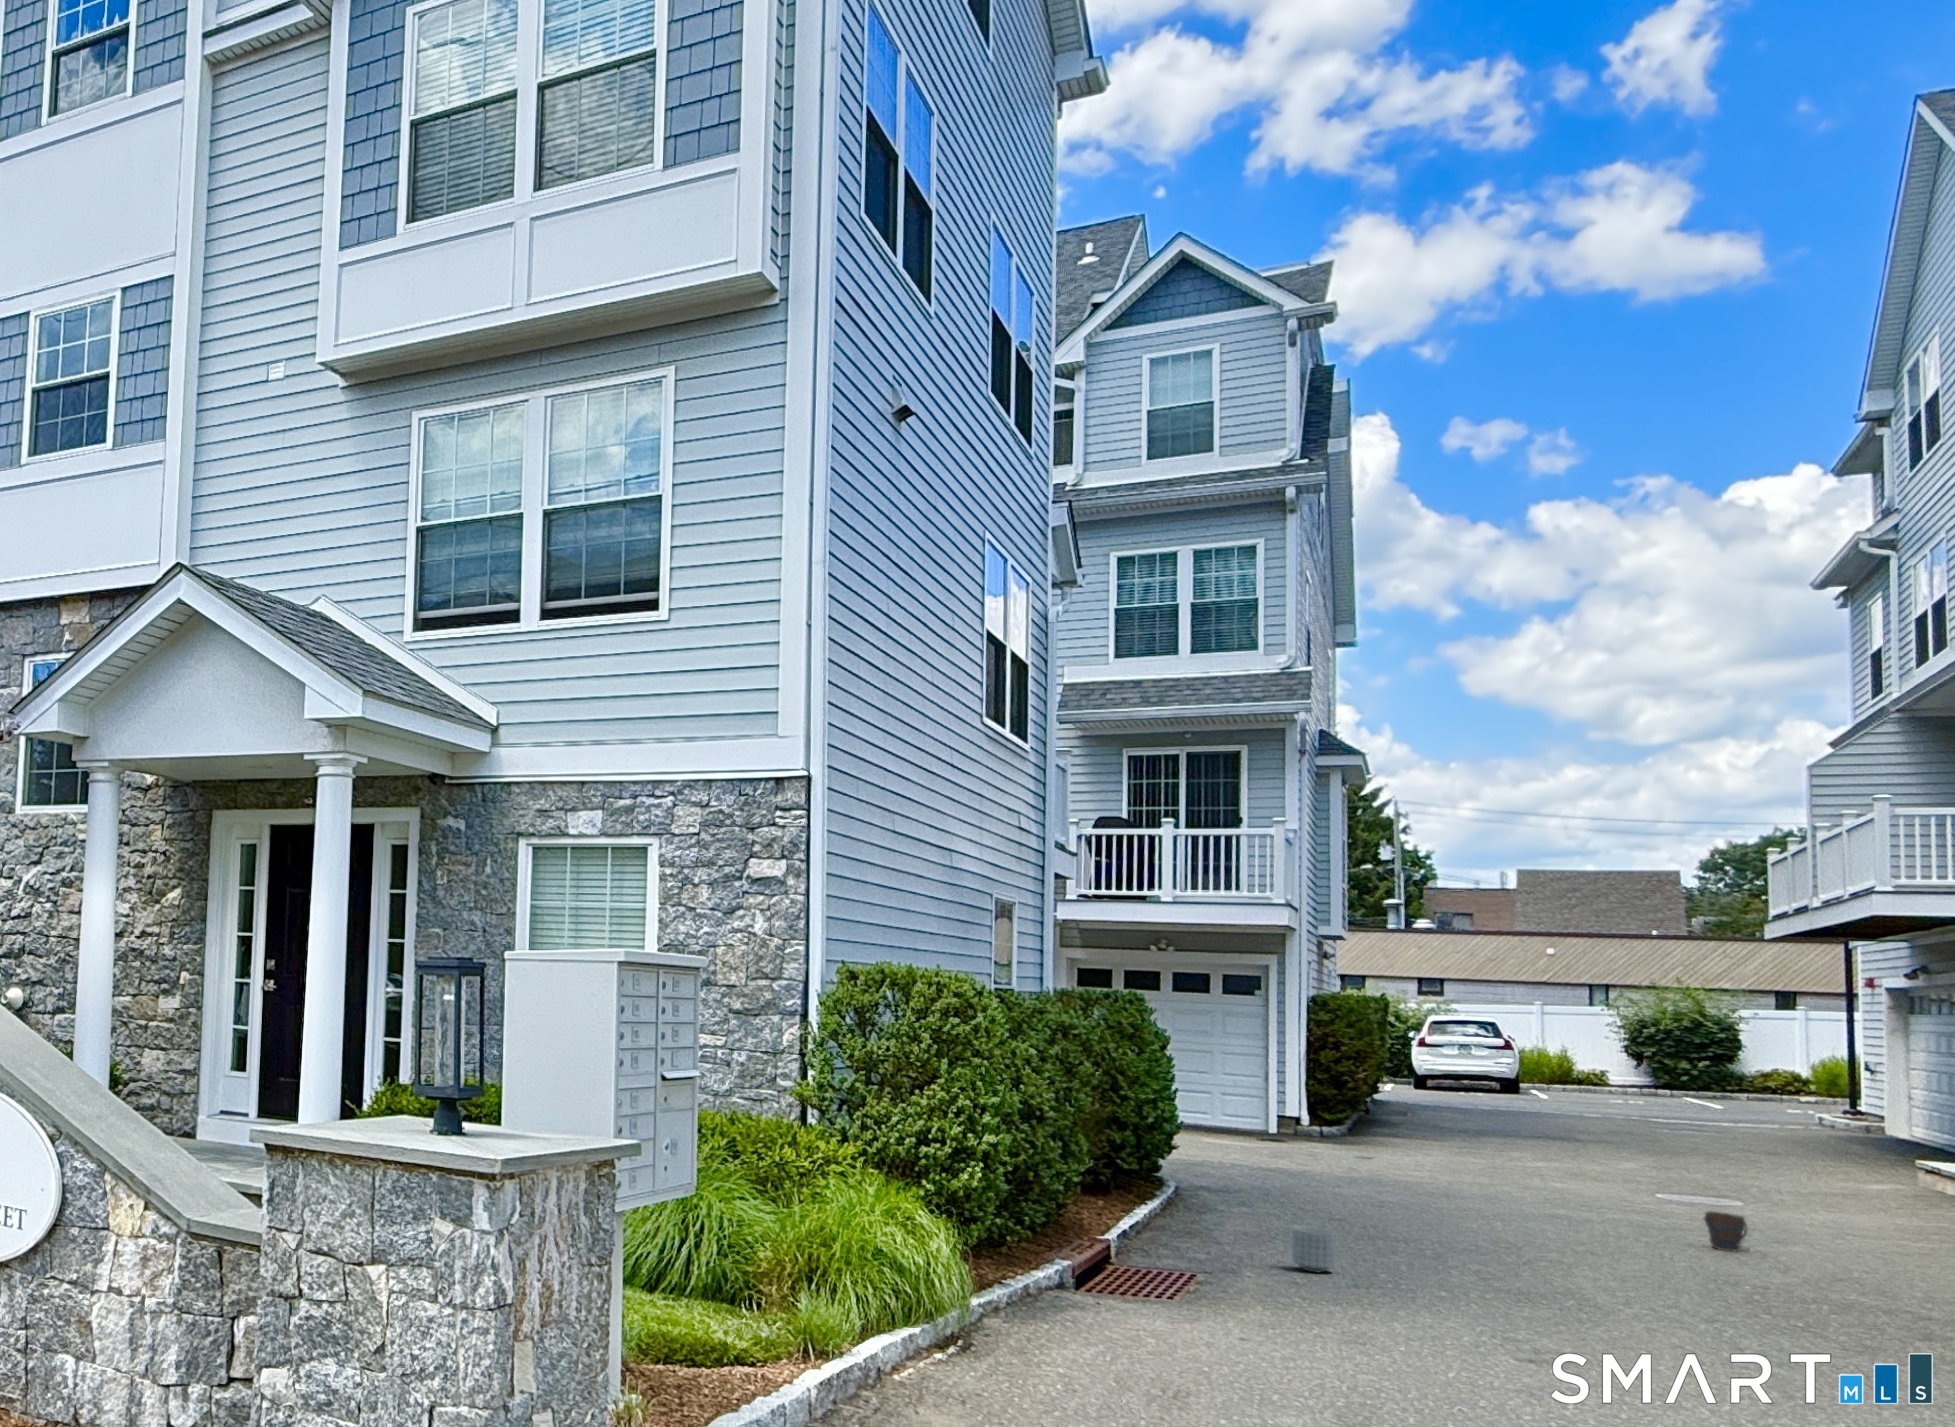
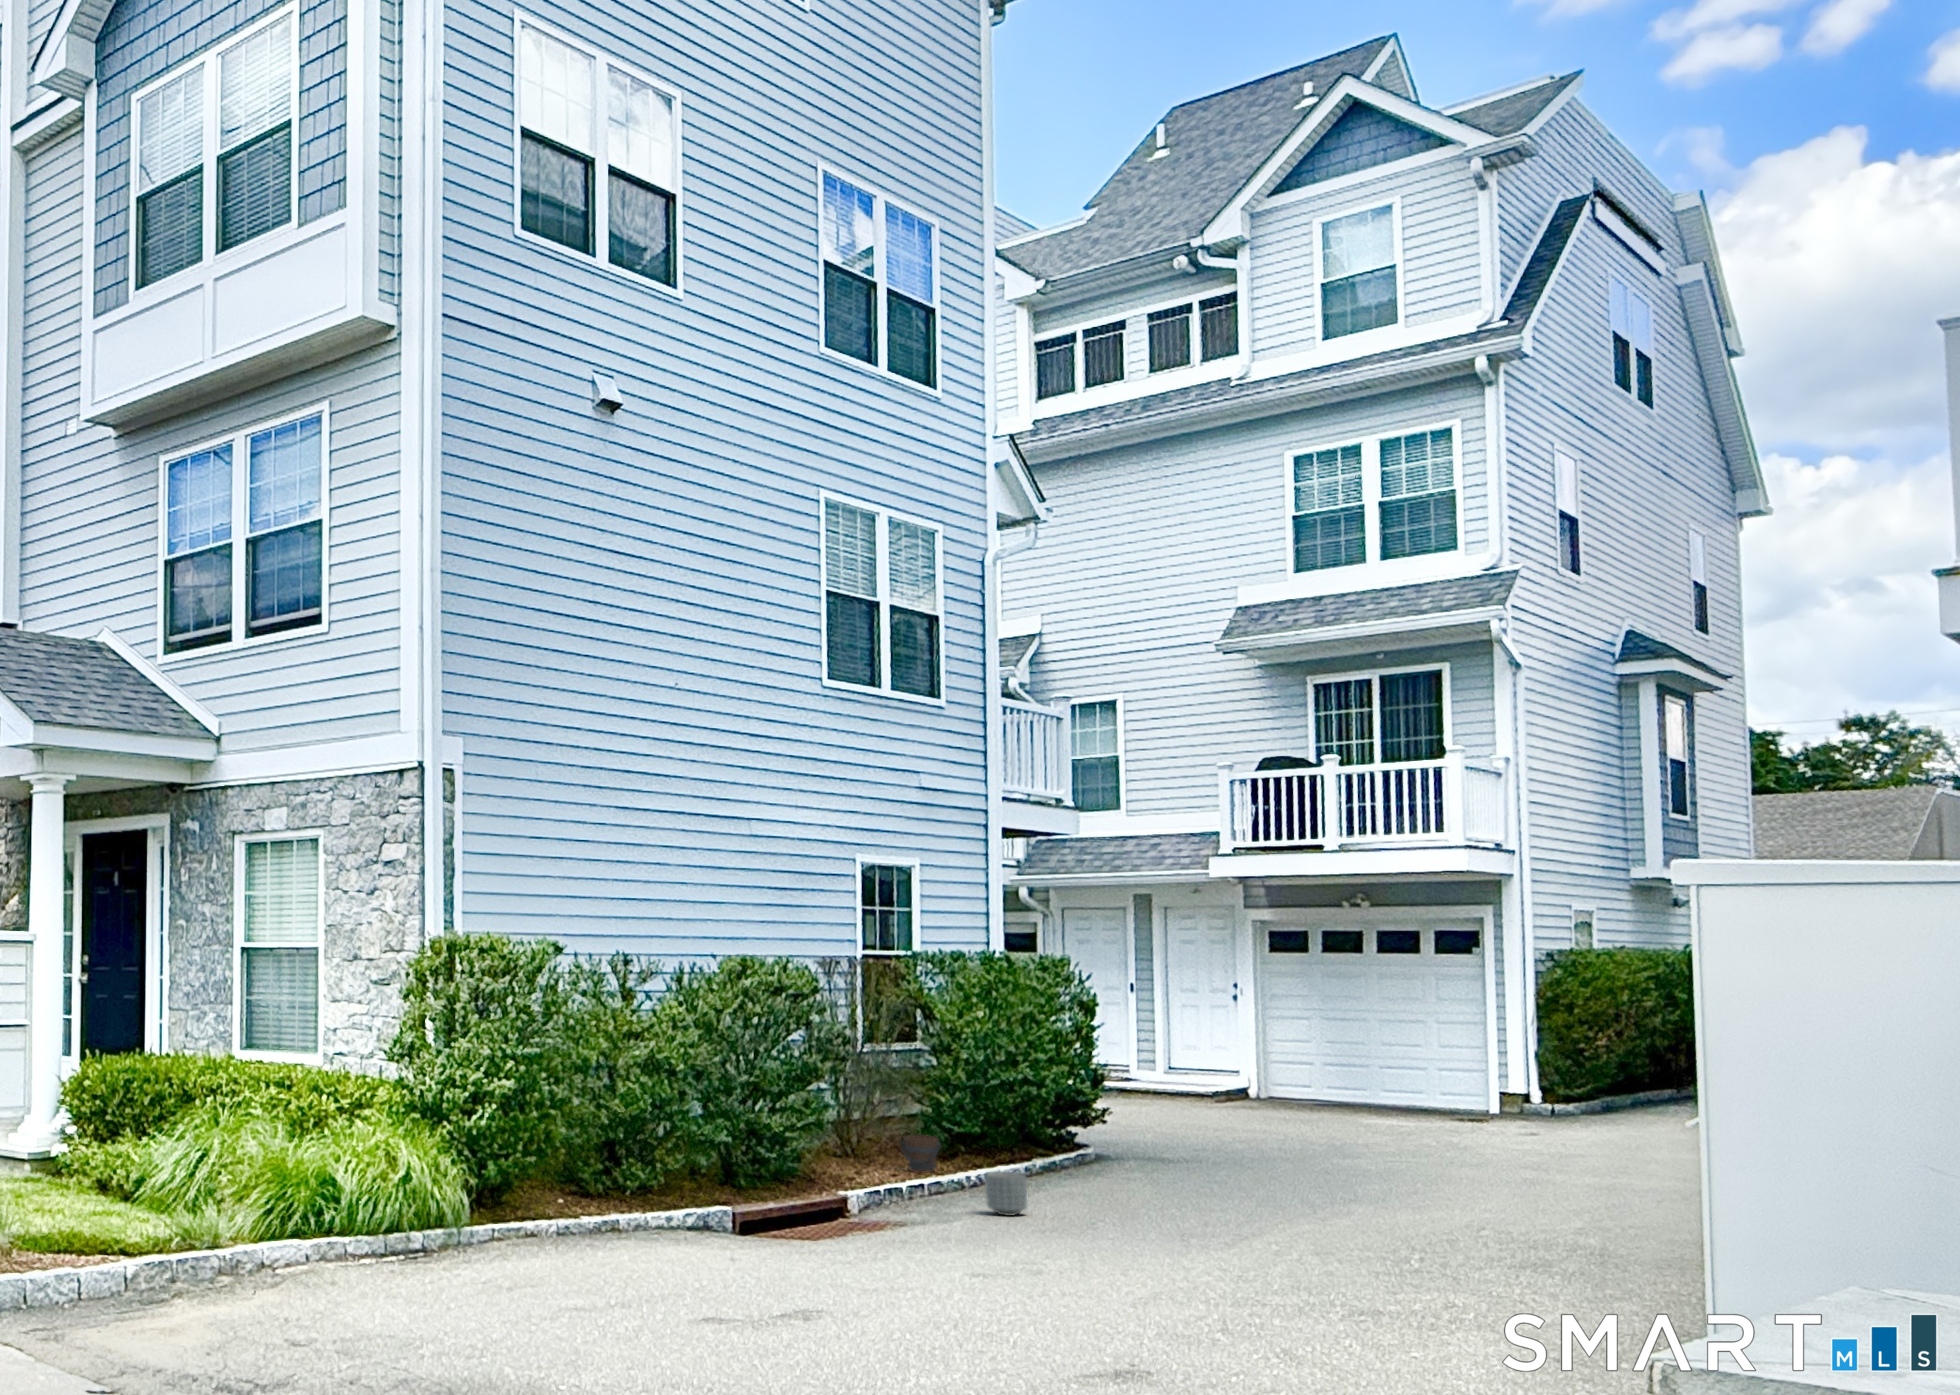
bucket: present [1704,1211,1747,1251] -> present [901,1135,940,1173]

